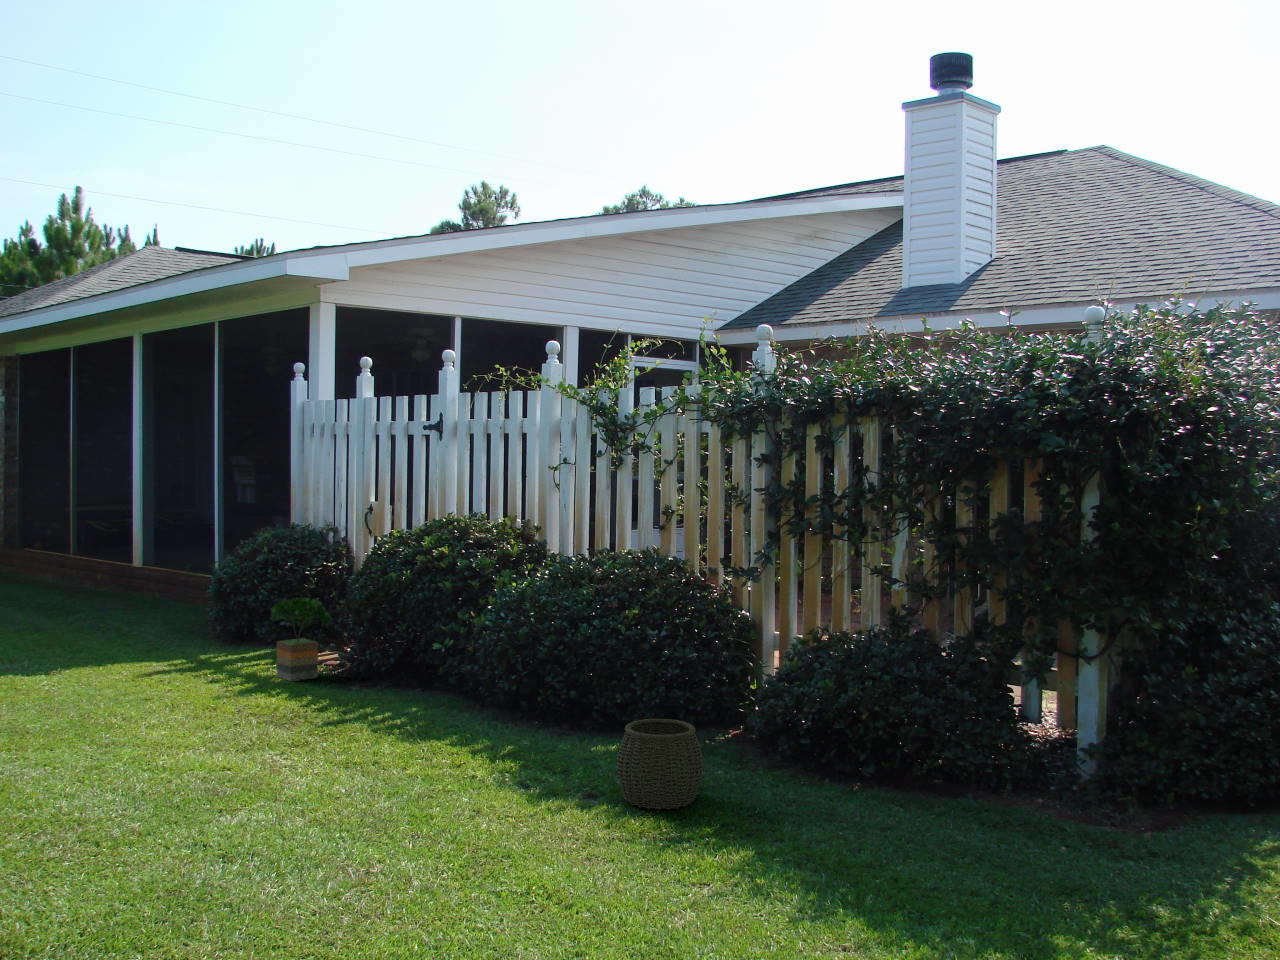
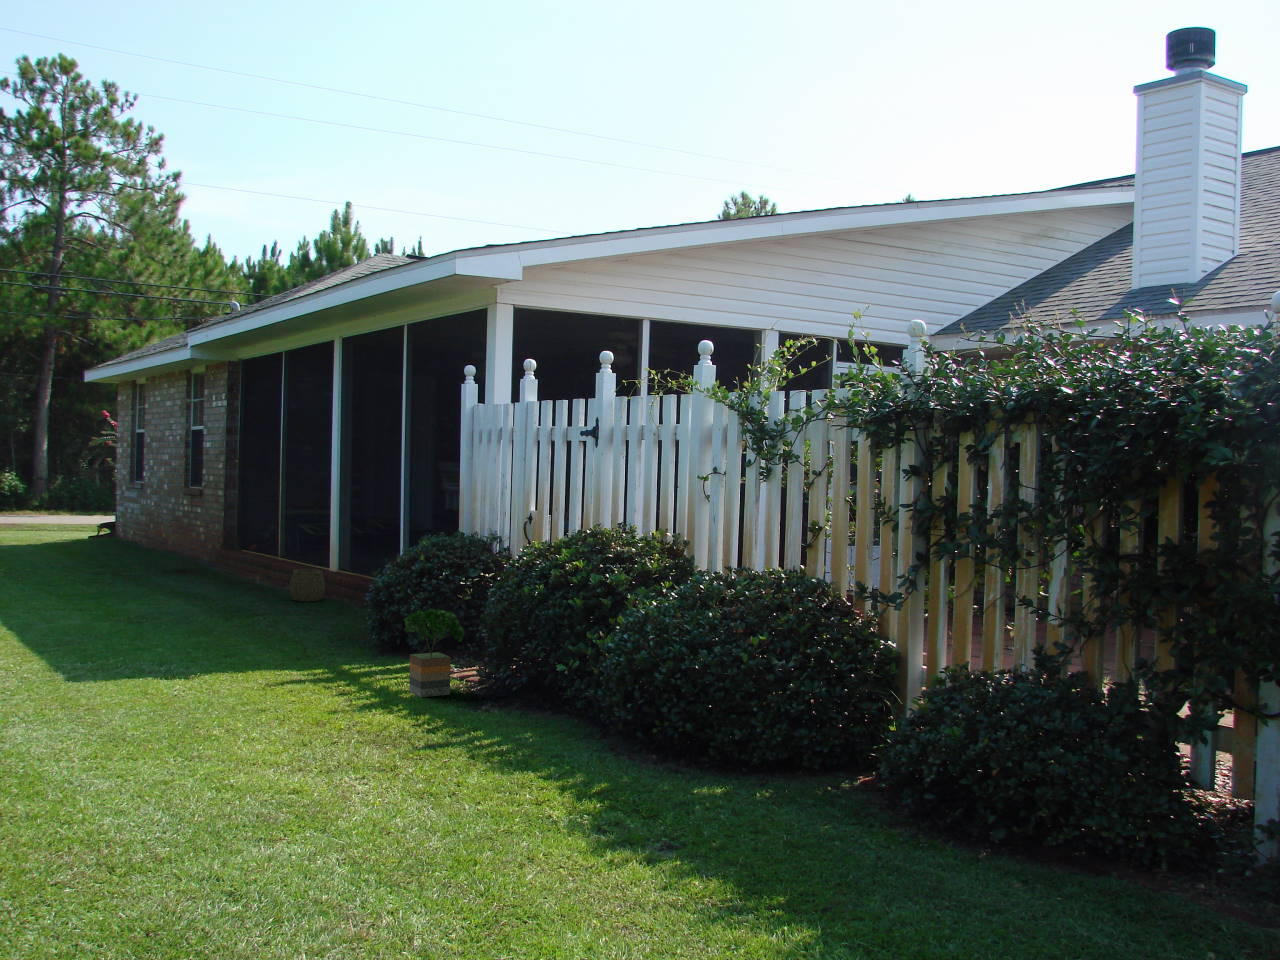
woven basket: present [617,719,703,810] -> present [290,569,325,602]

